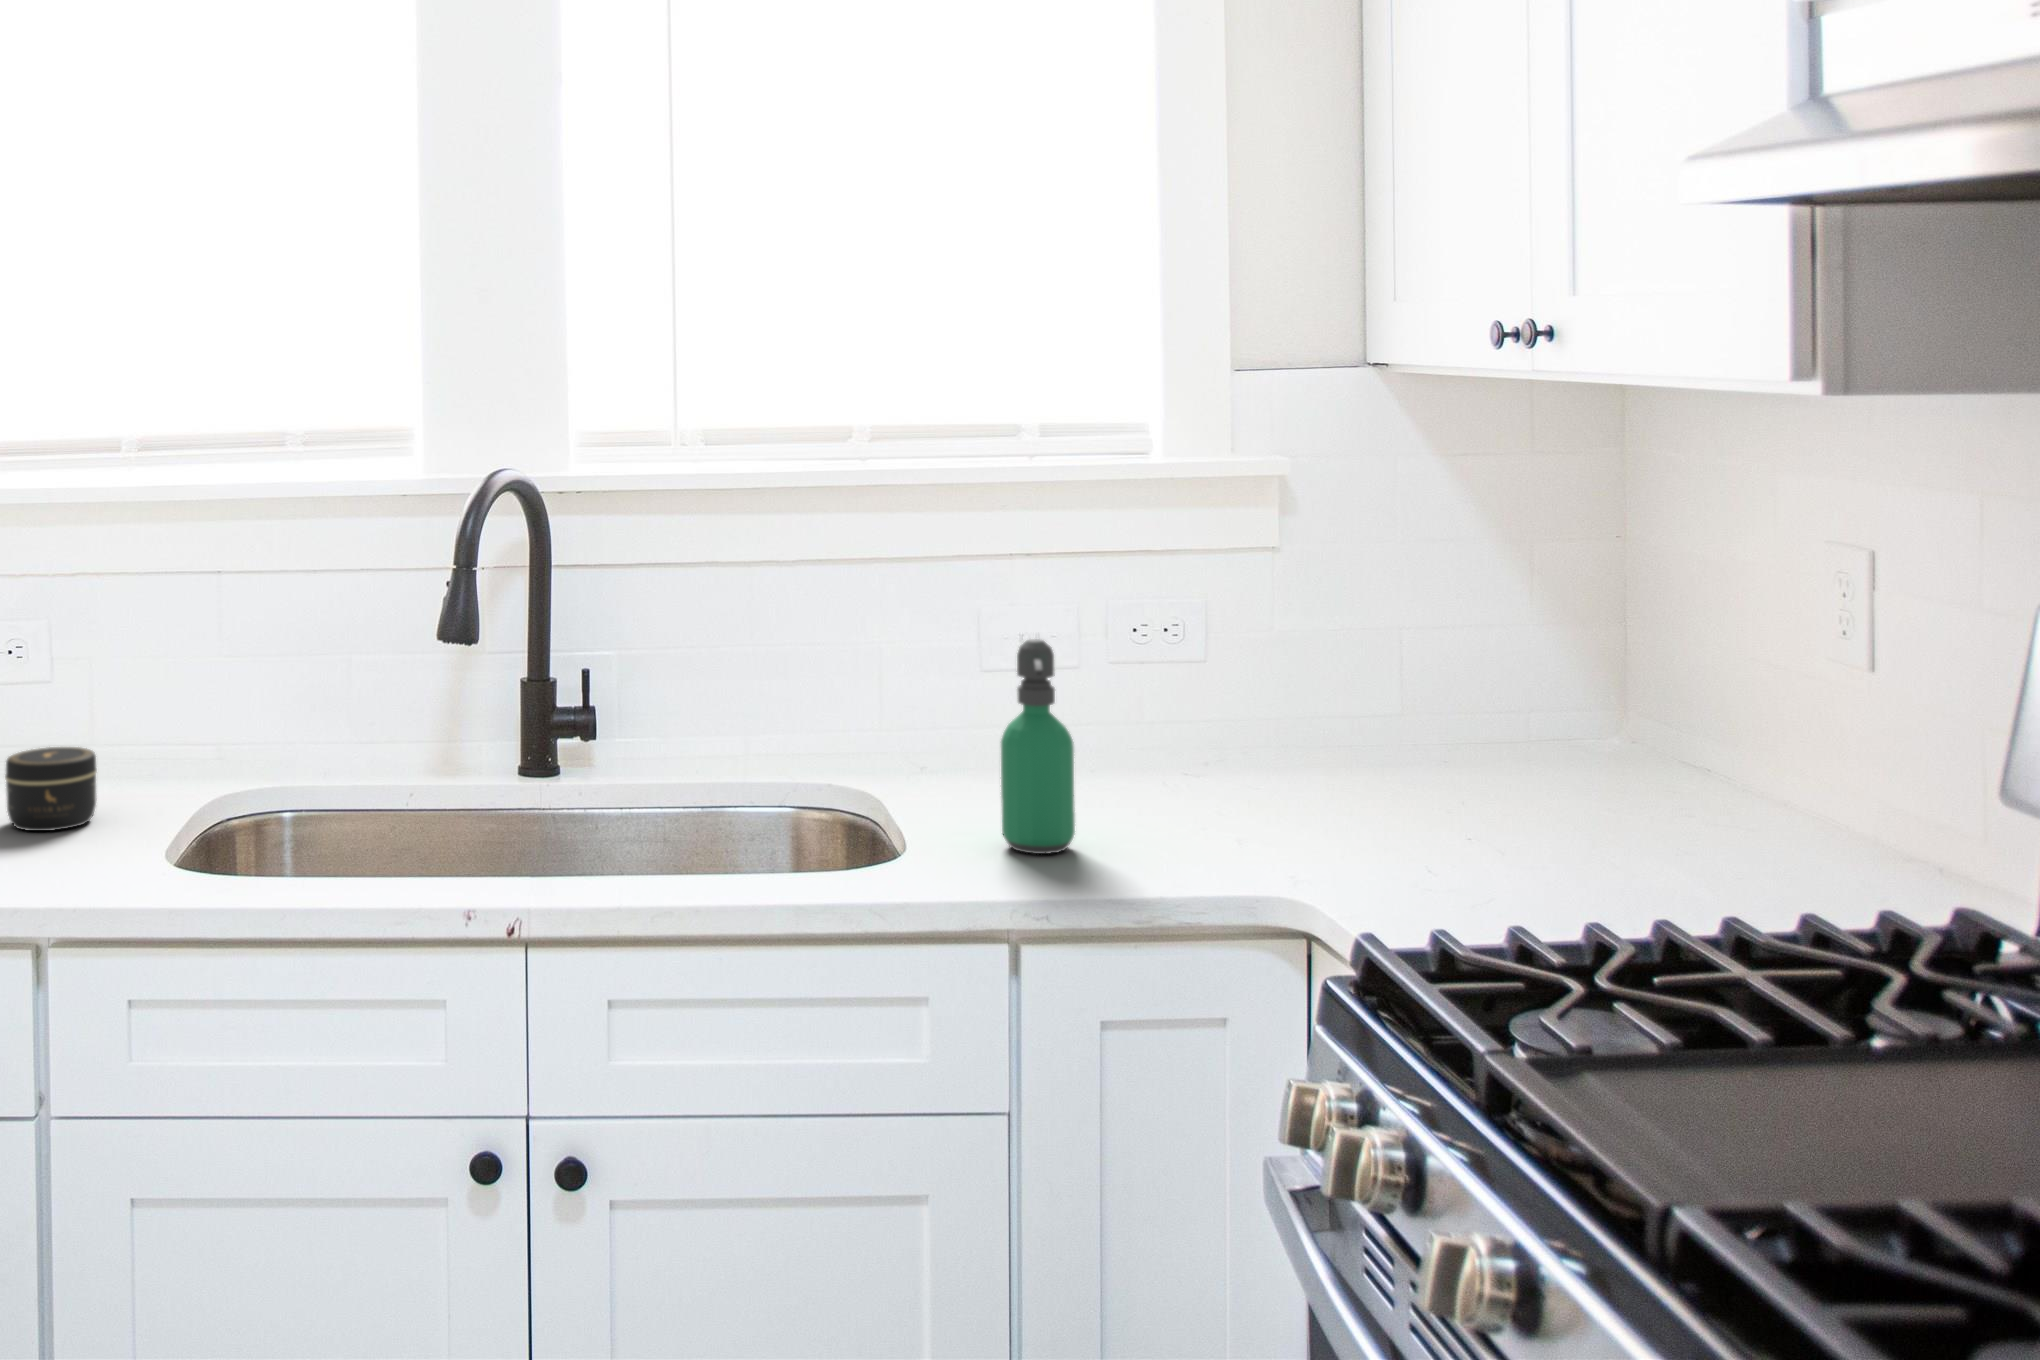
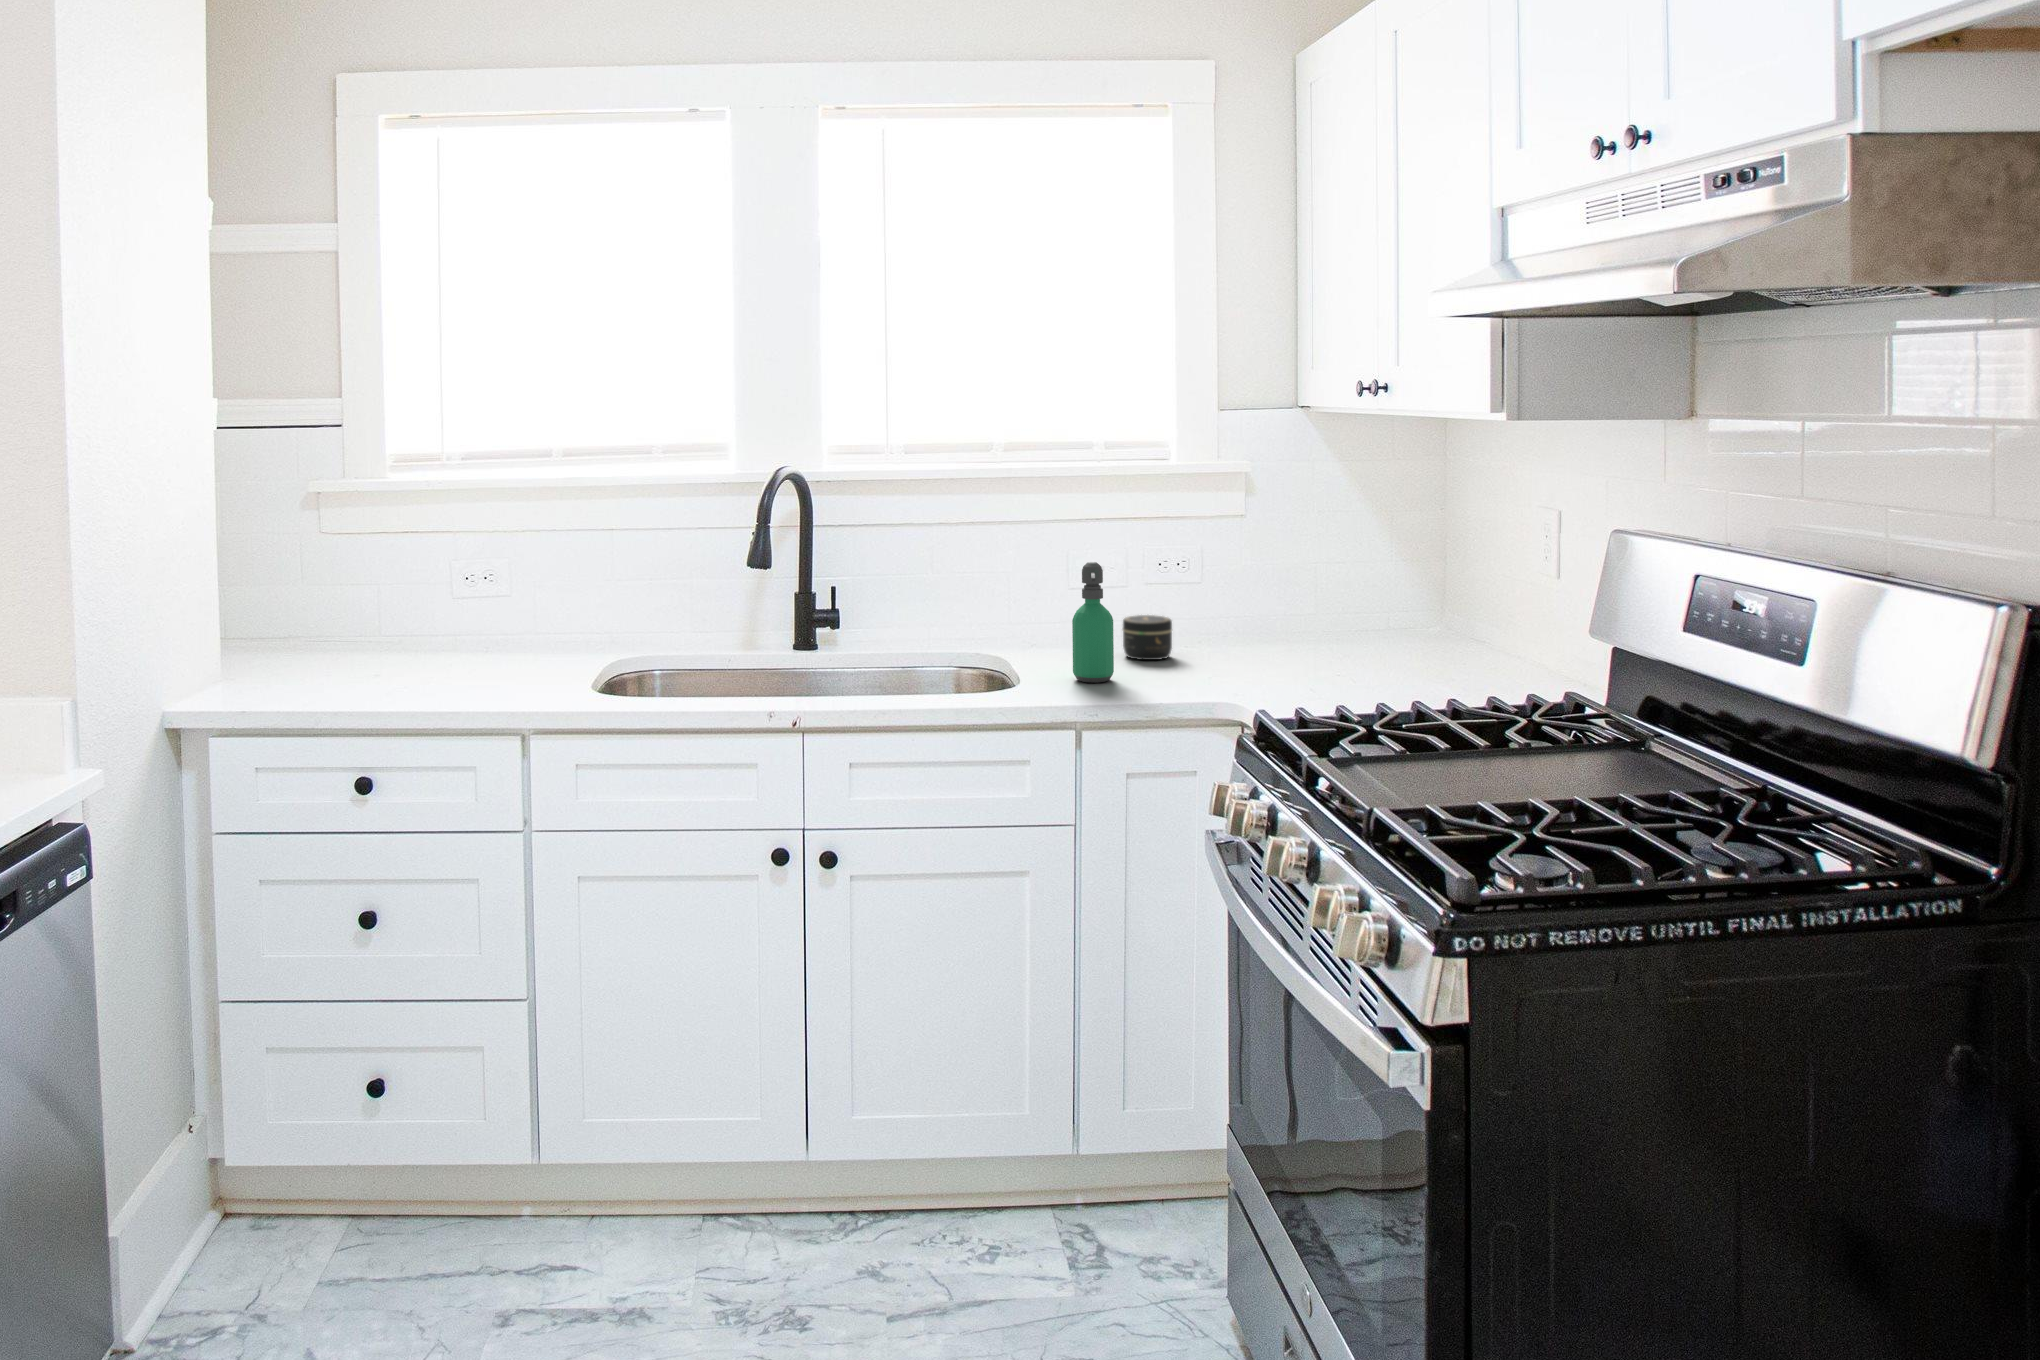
jar: present [5,747,97,831] -> present [1123,615,1172,660]

